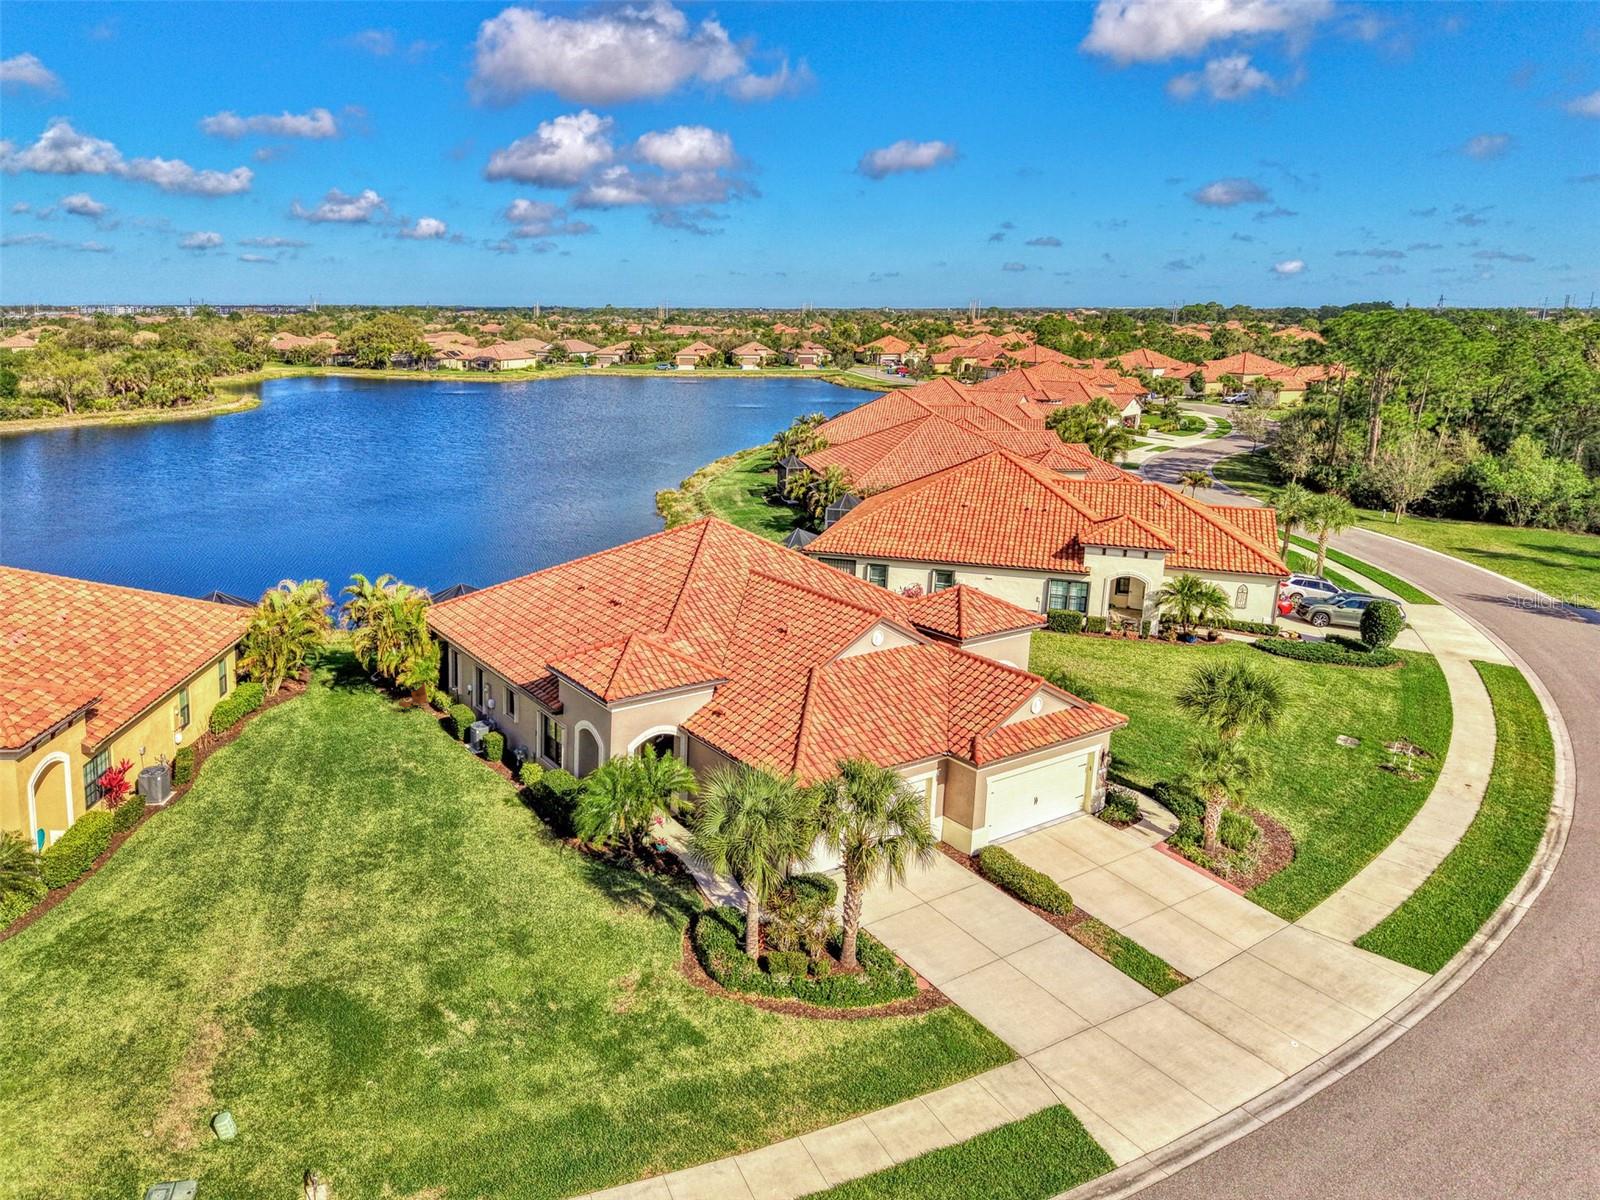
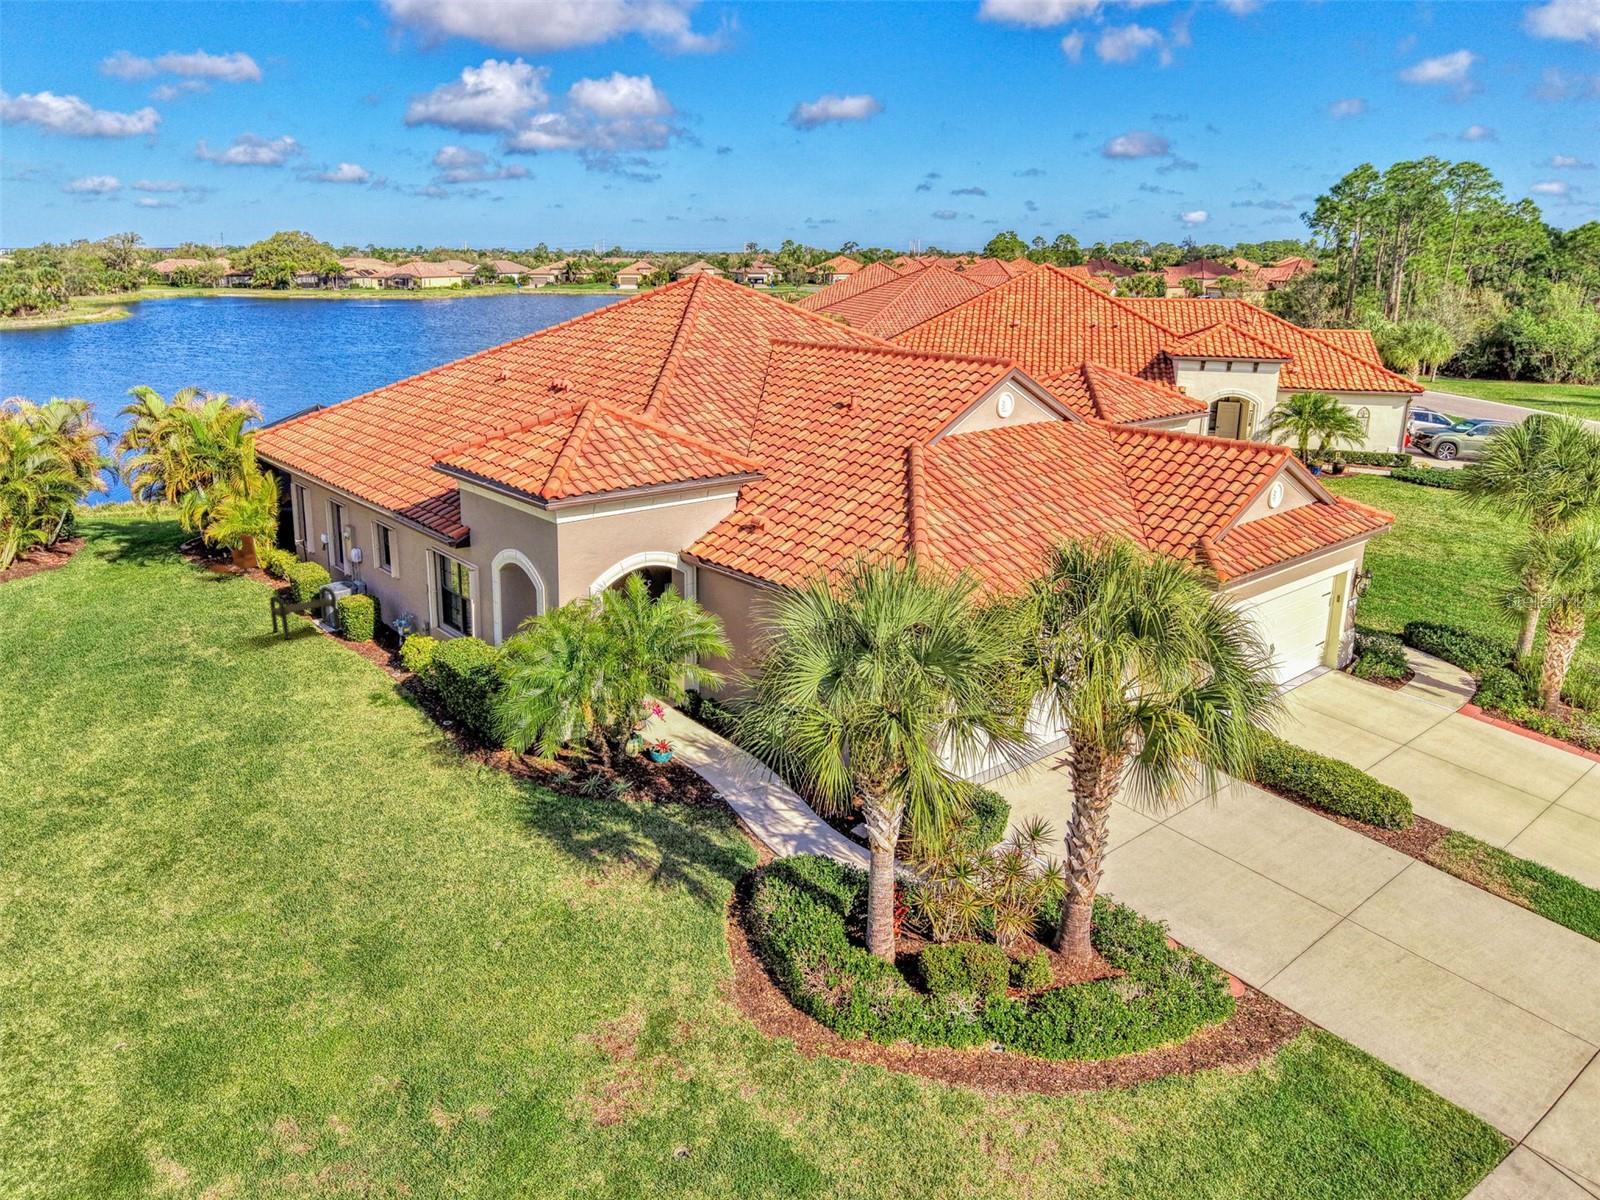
bench: none [442,726,482,759] -> present [270,587,340,639]

